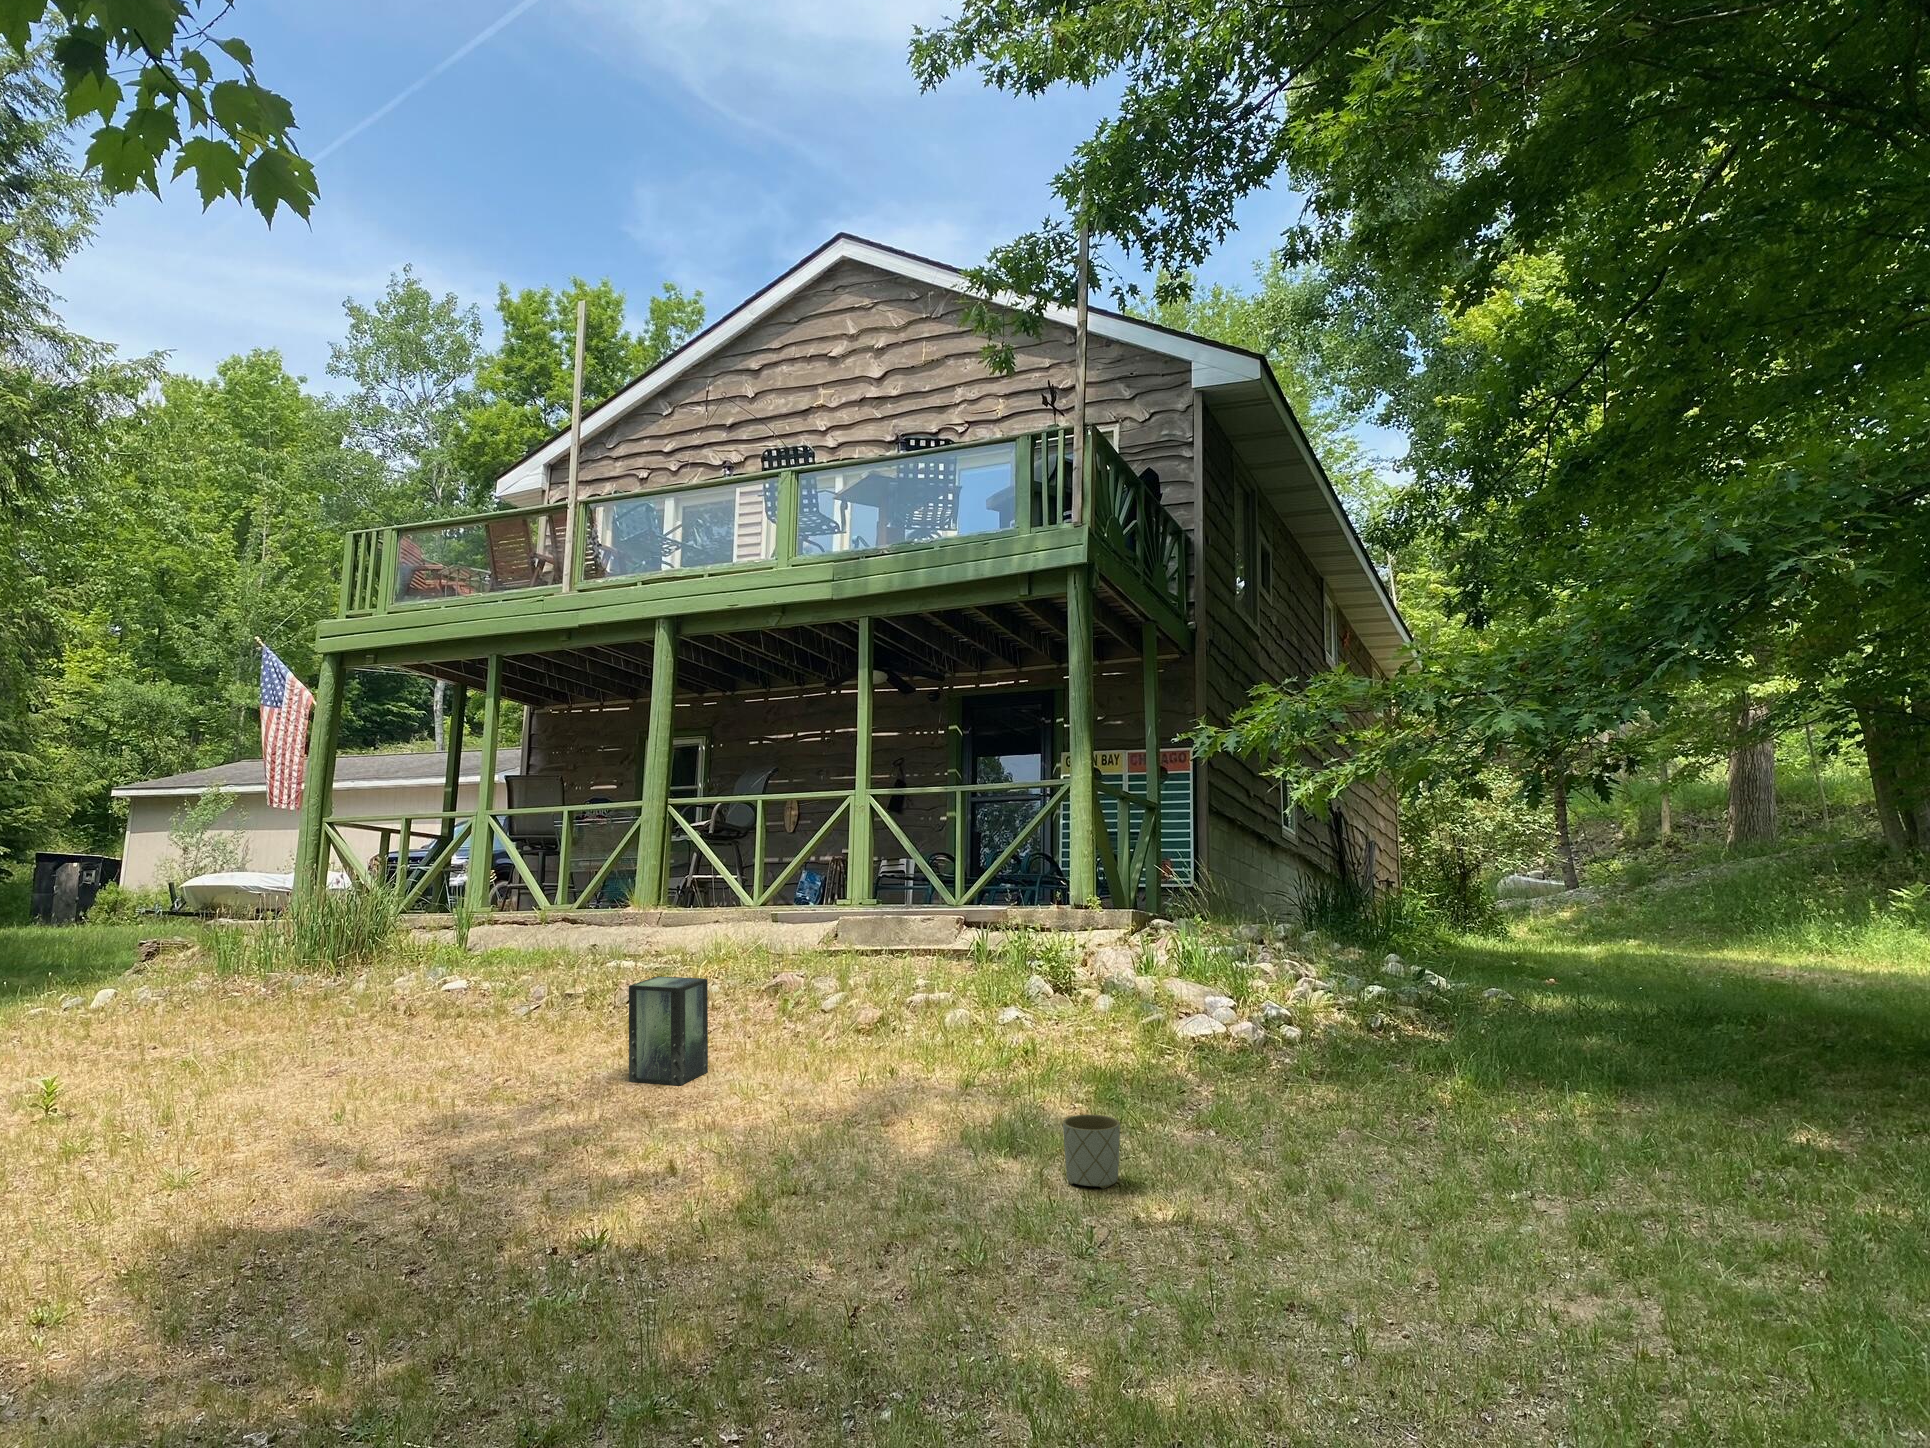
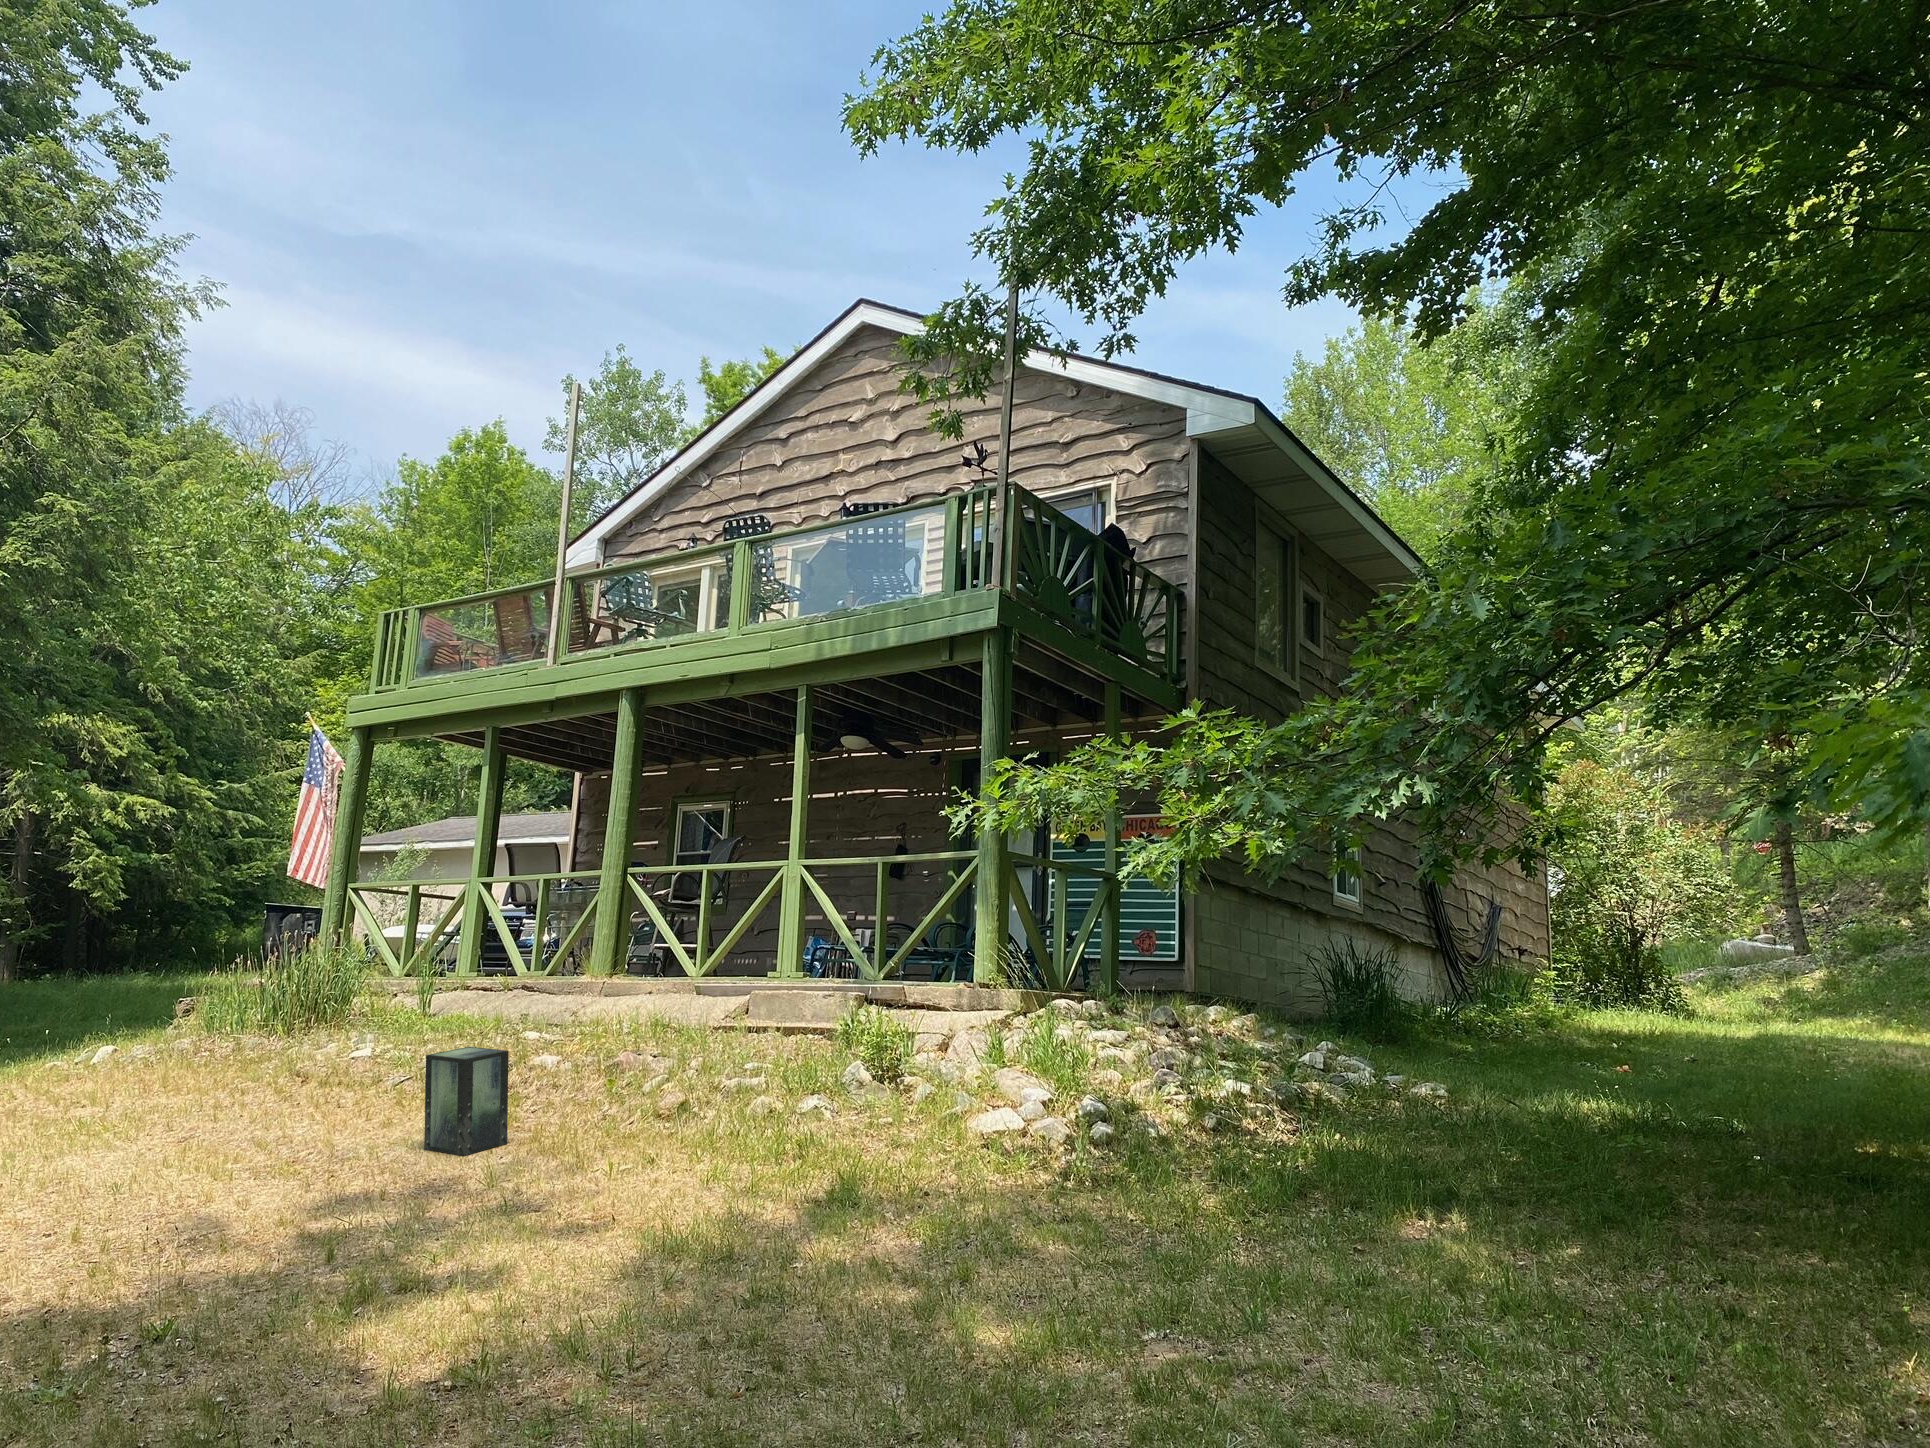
planter: present [1063,1114,1120,1189] -> none [677,1206,736,1285]

